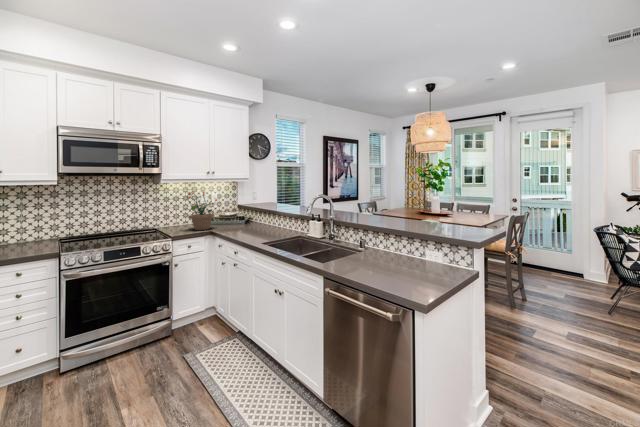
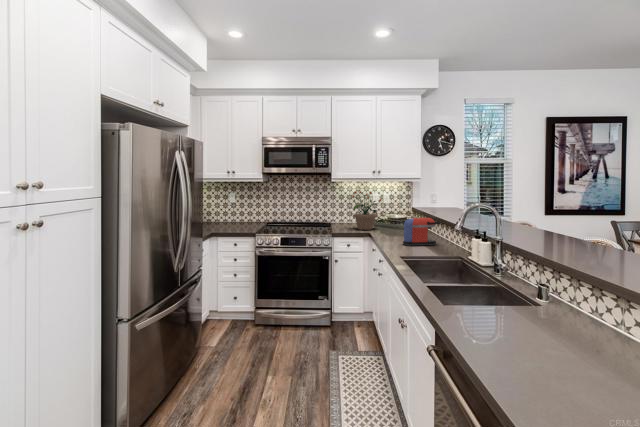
coffee maker: none [259,212,286,238] -> present [403,218,441,245]

